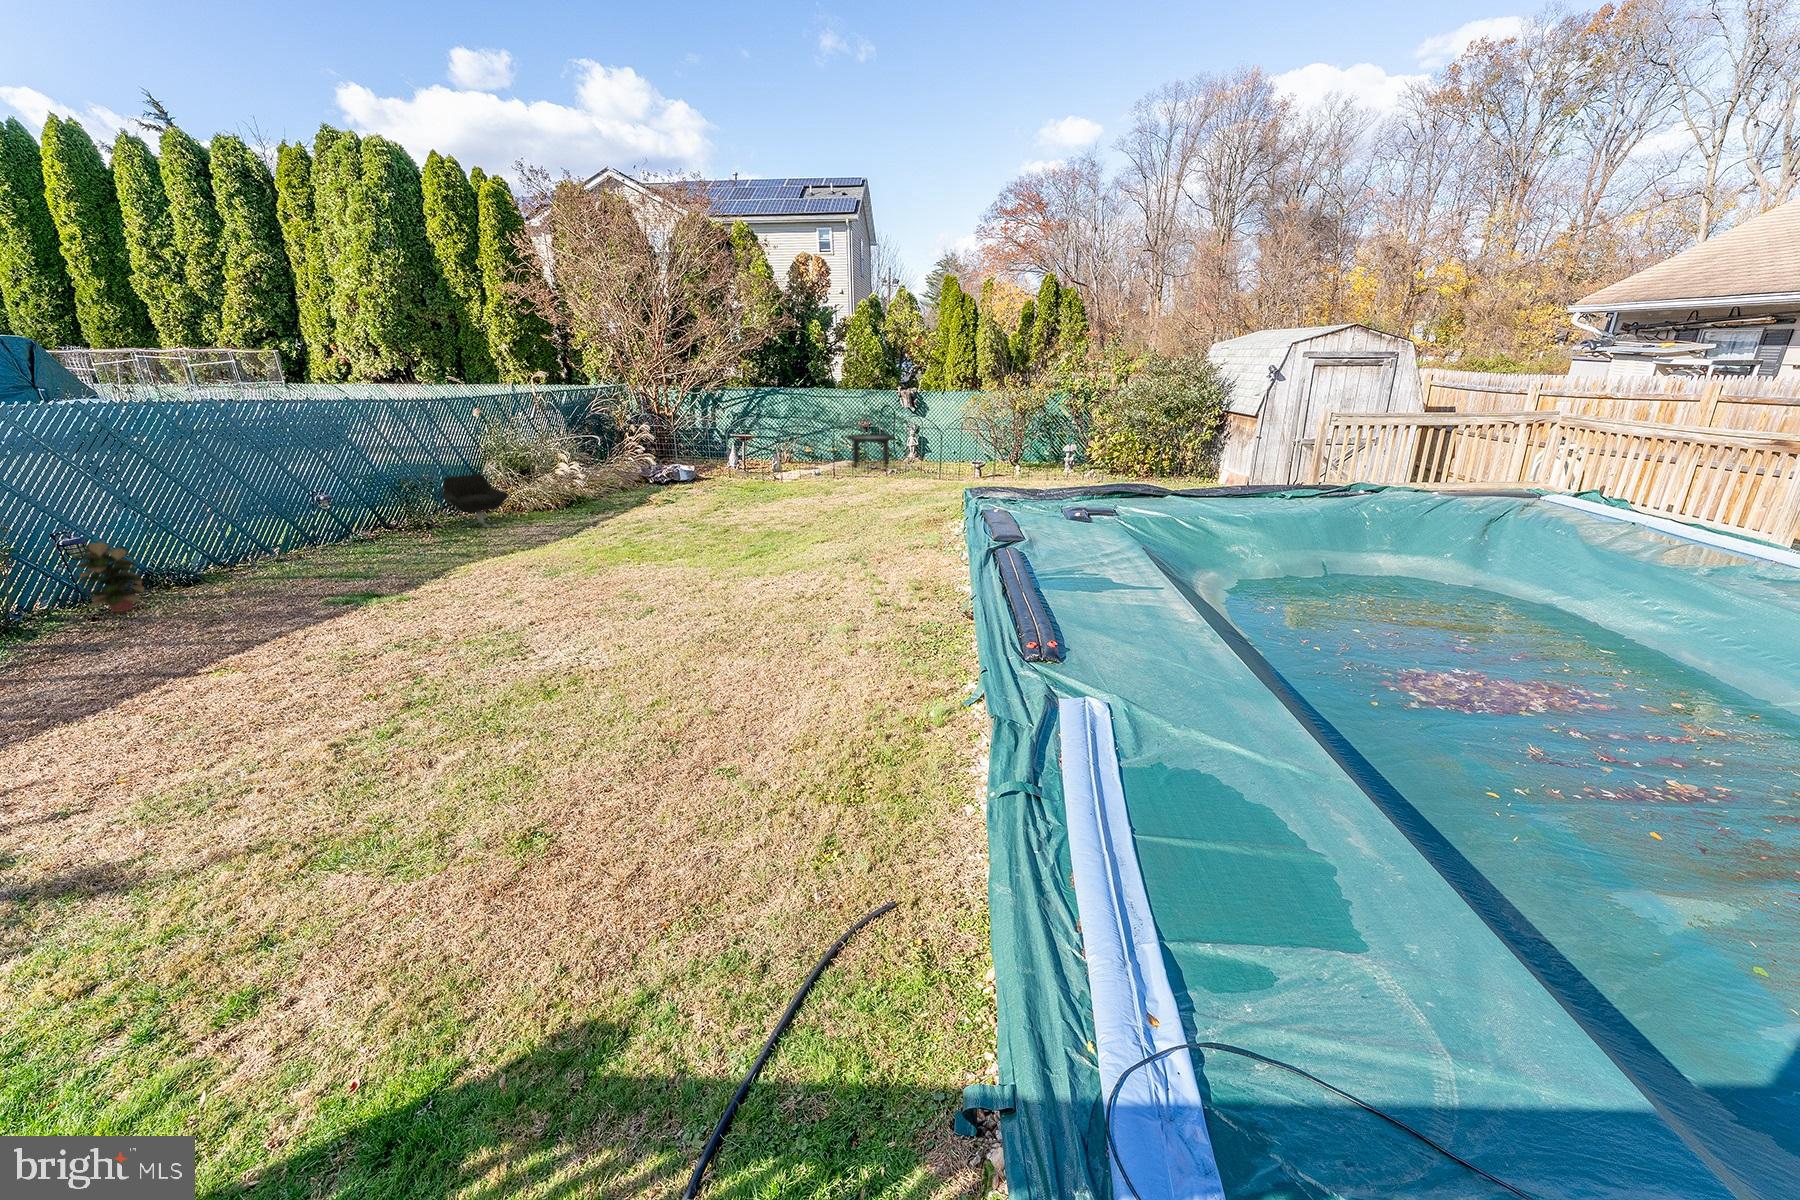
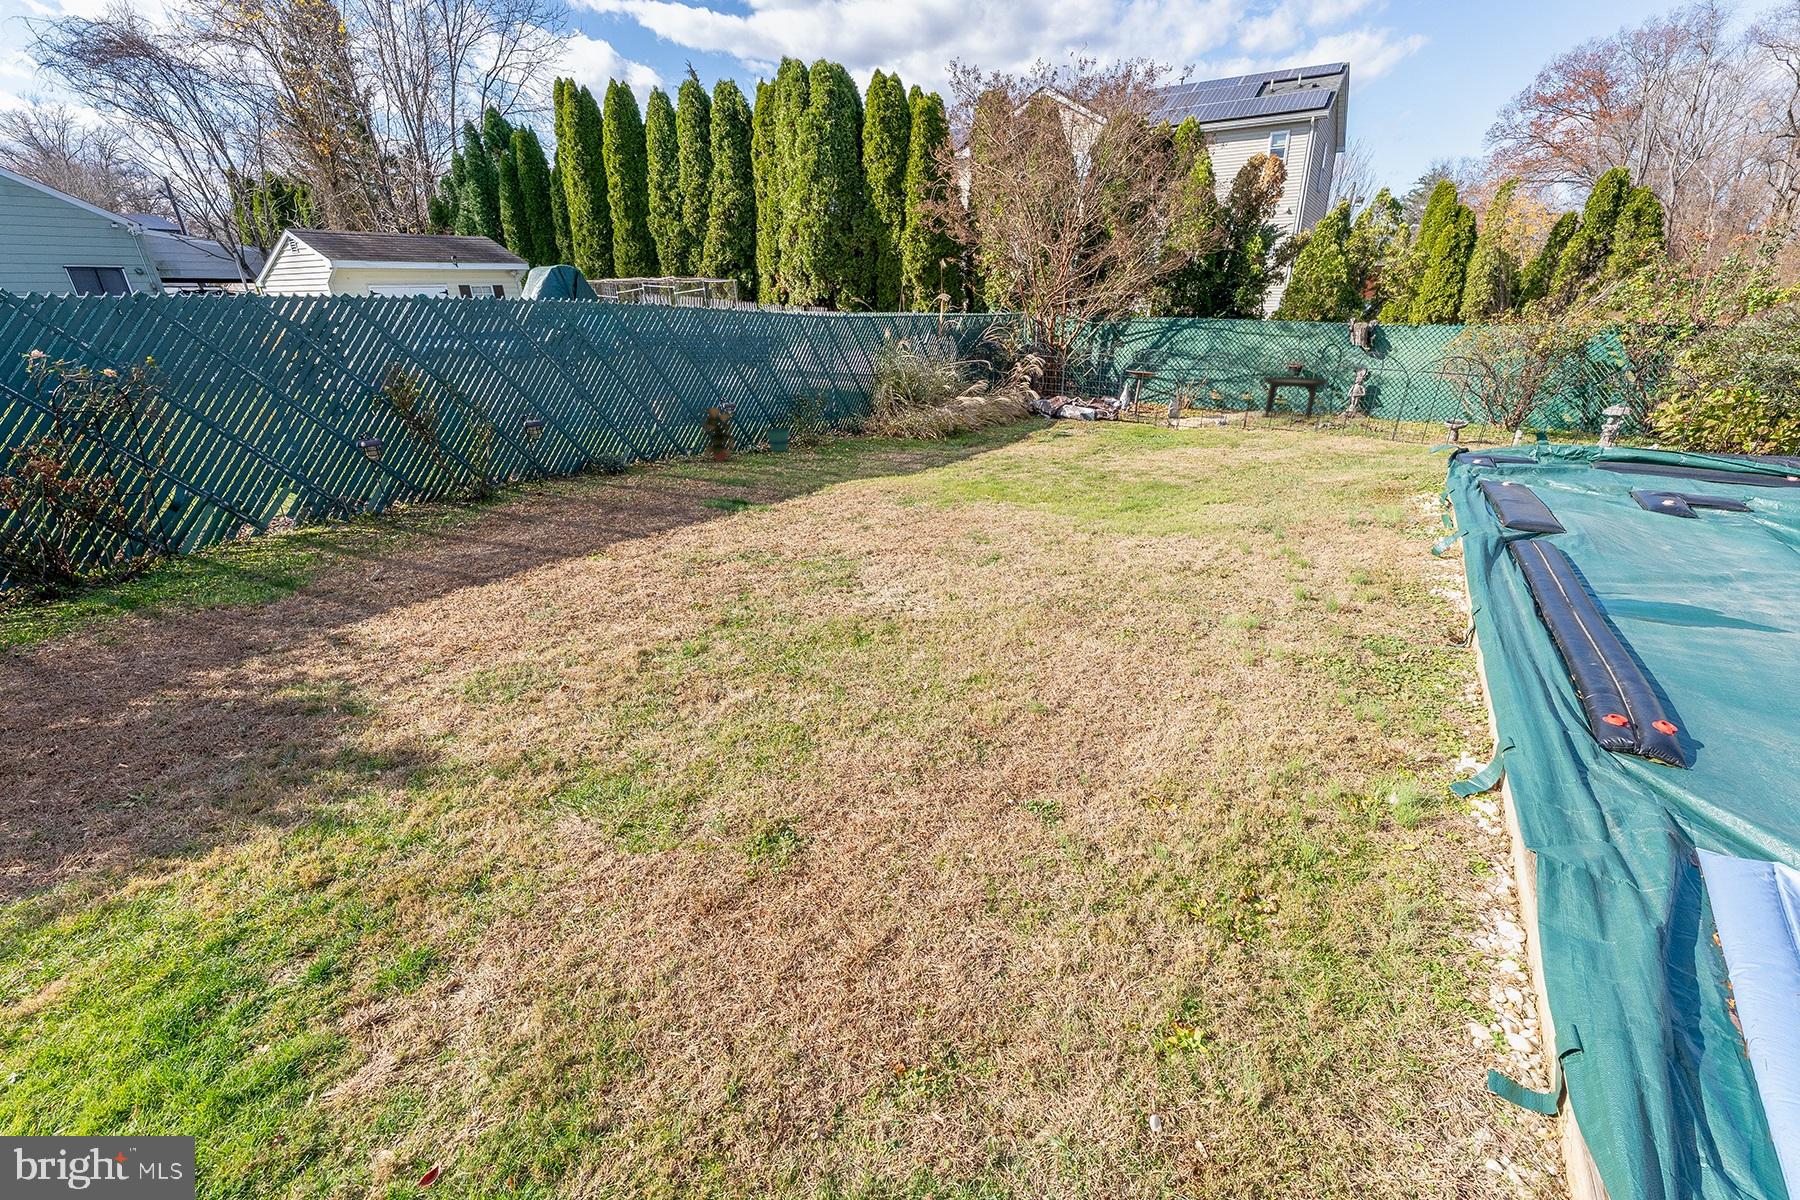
lounge chair: present [442,473,509,527] -> none [828,391,886,446]
bucket: none [366,515,403,543] -> present [761,425,790,451]
decorative plant: present [71,542,145,612] -> present [699,408,734,461]

